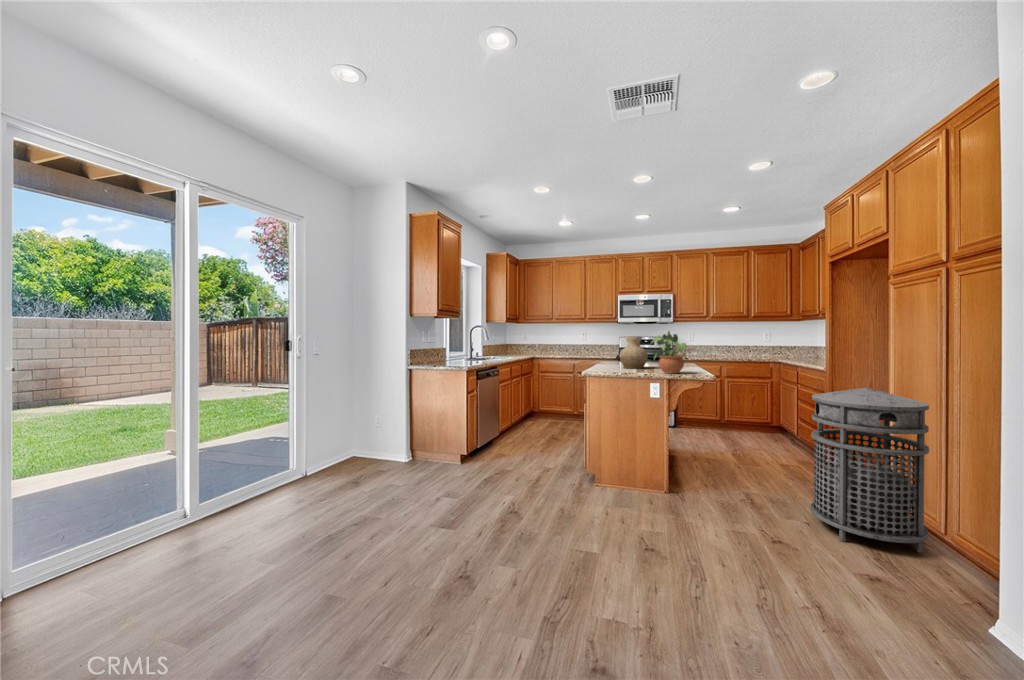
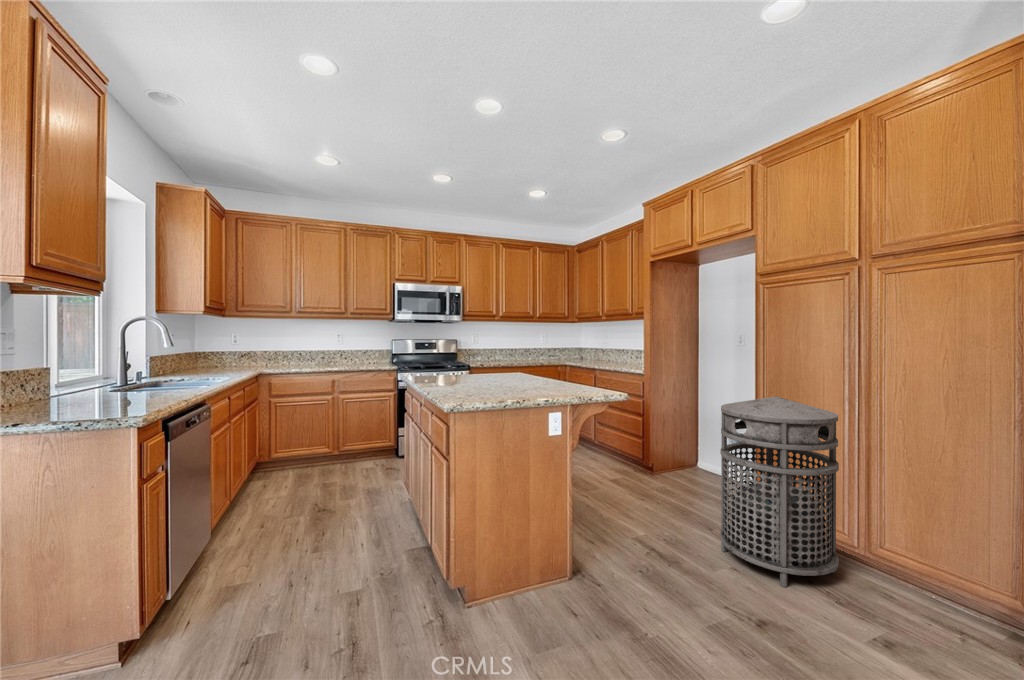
potted plant: present [651,331,686,374] -> none [528,330,586,395]
vase: present [619,337,648,369] -> none [457,339,499,388]

